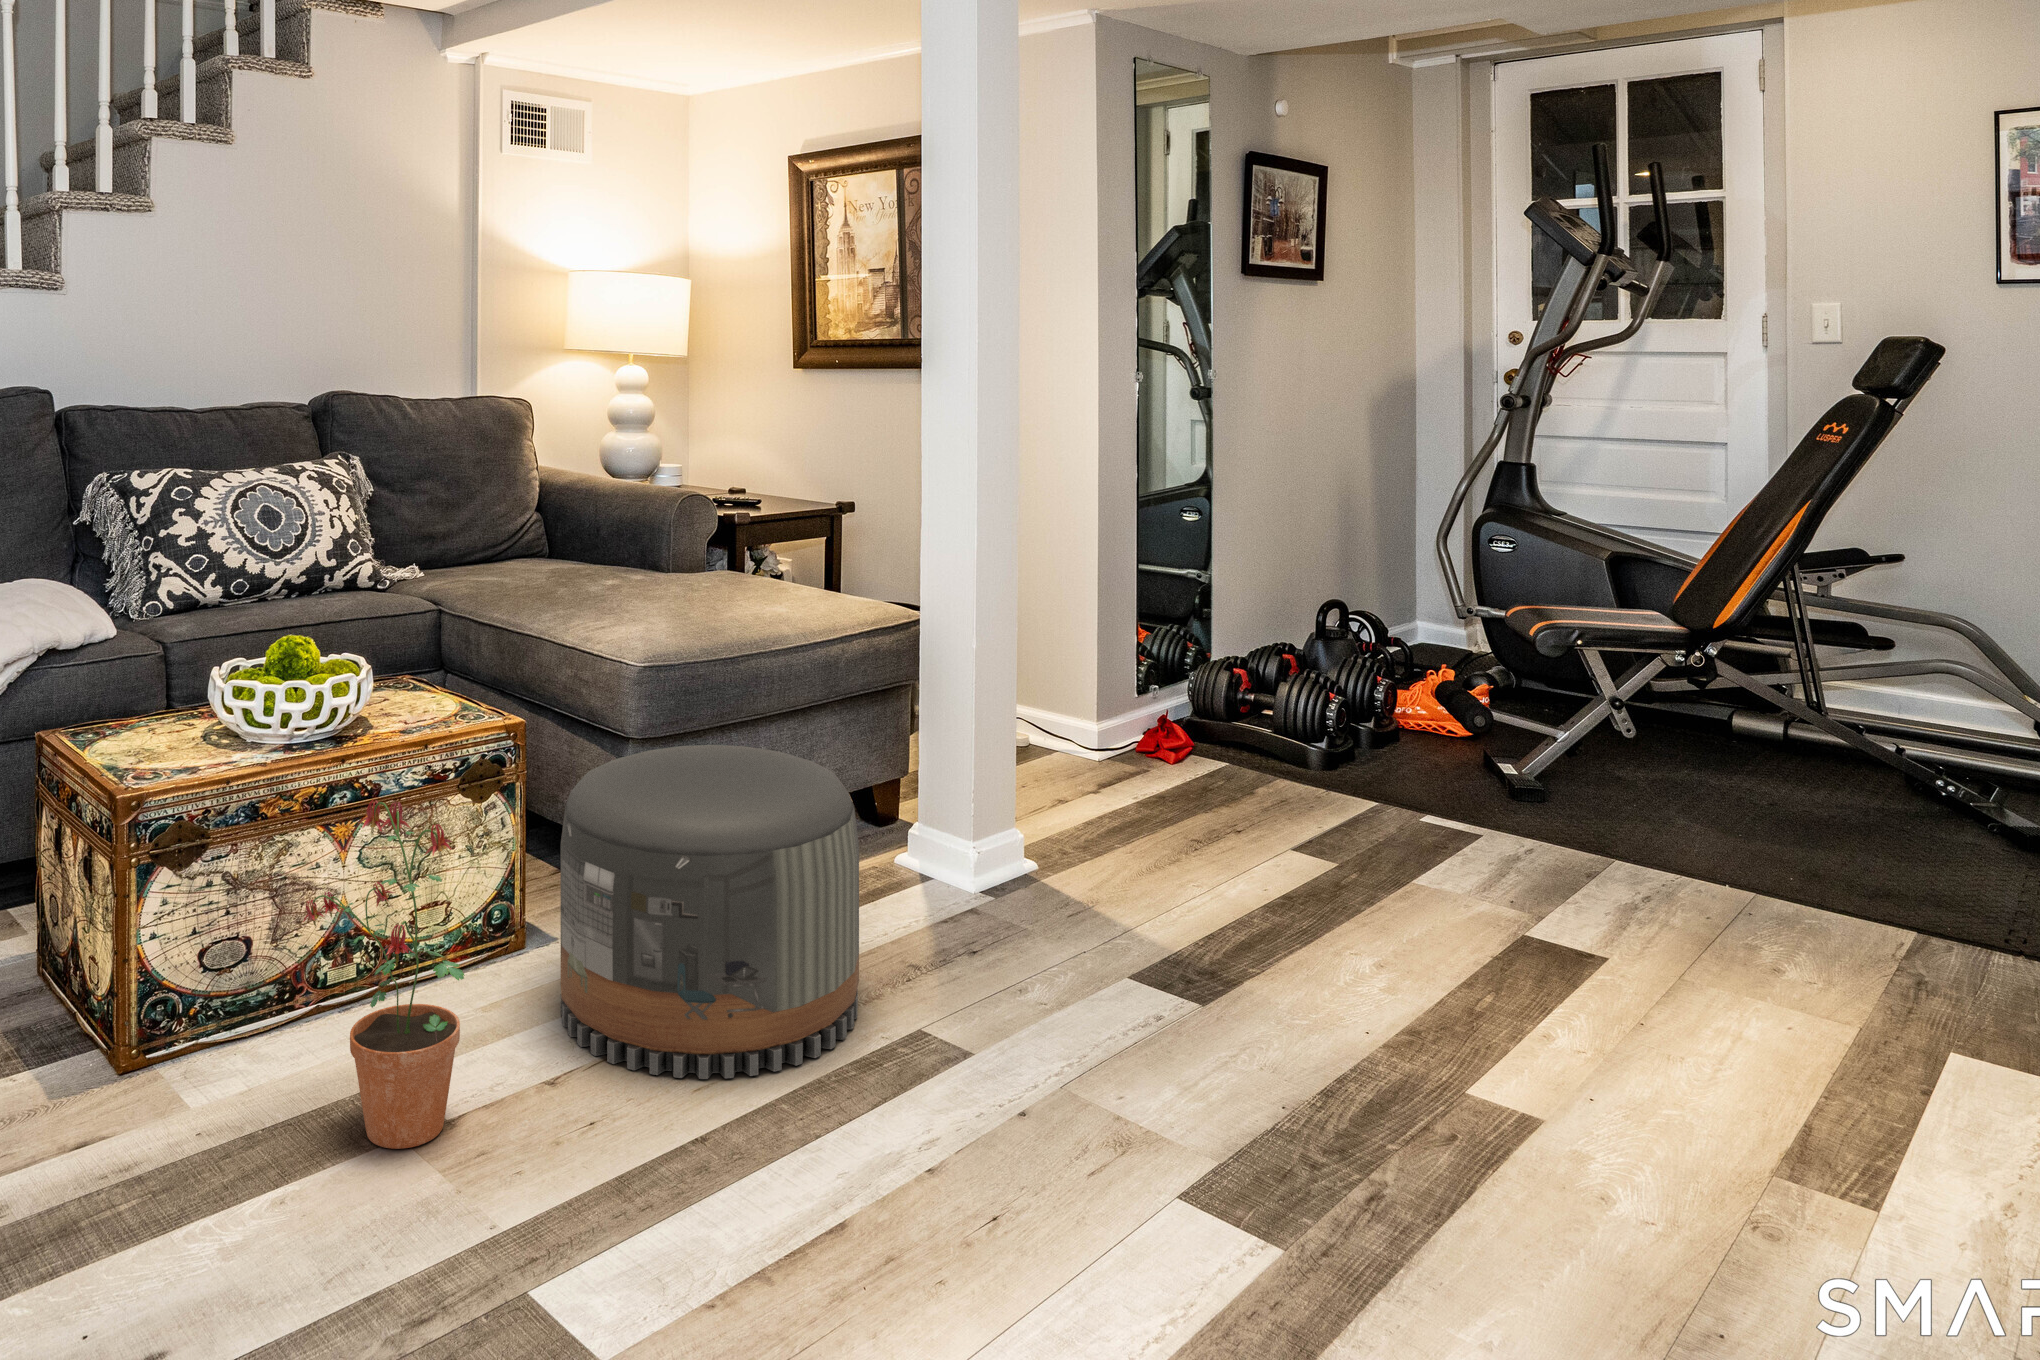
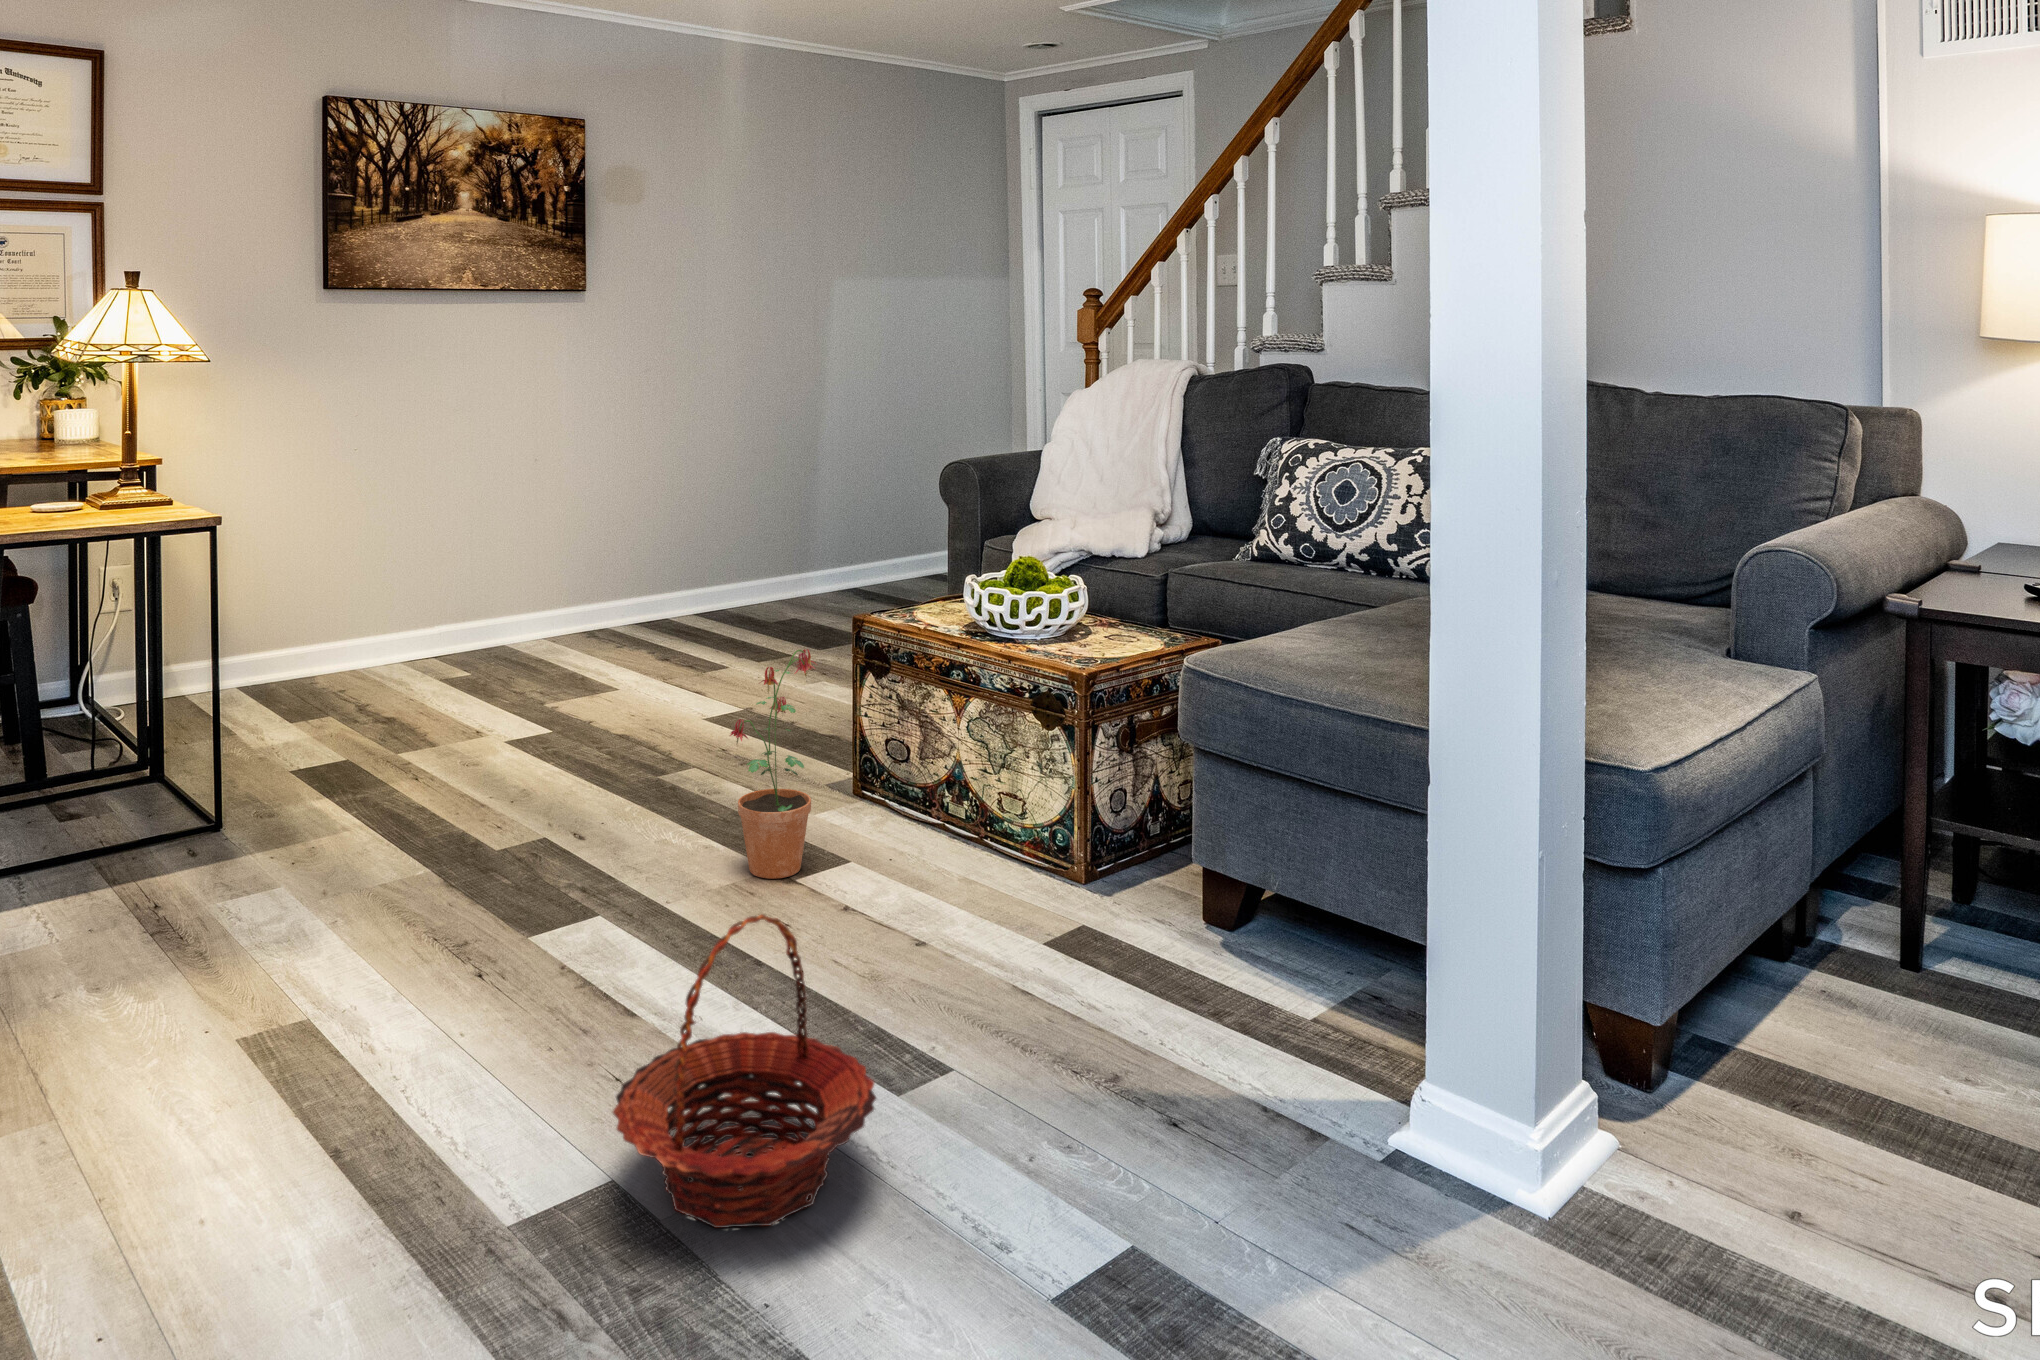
pouf: present [560,745,859,1079] -> none [847,710,1127,1019]
basket: none [1036,890,1295,1181] -> present [613,915,876,1228]

